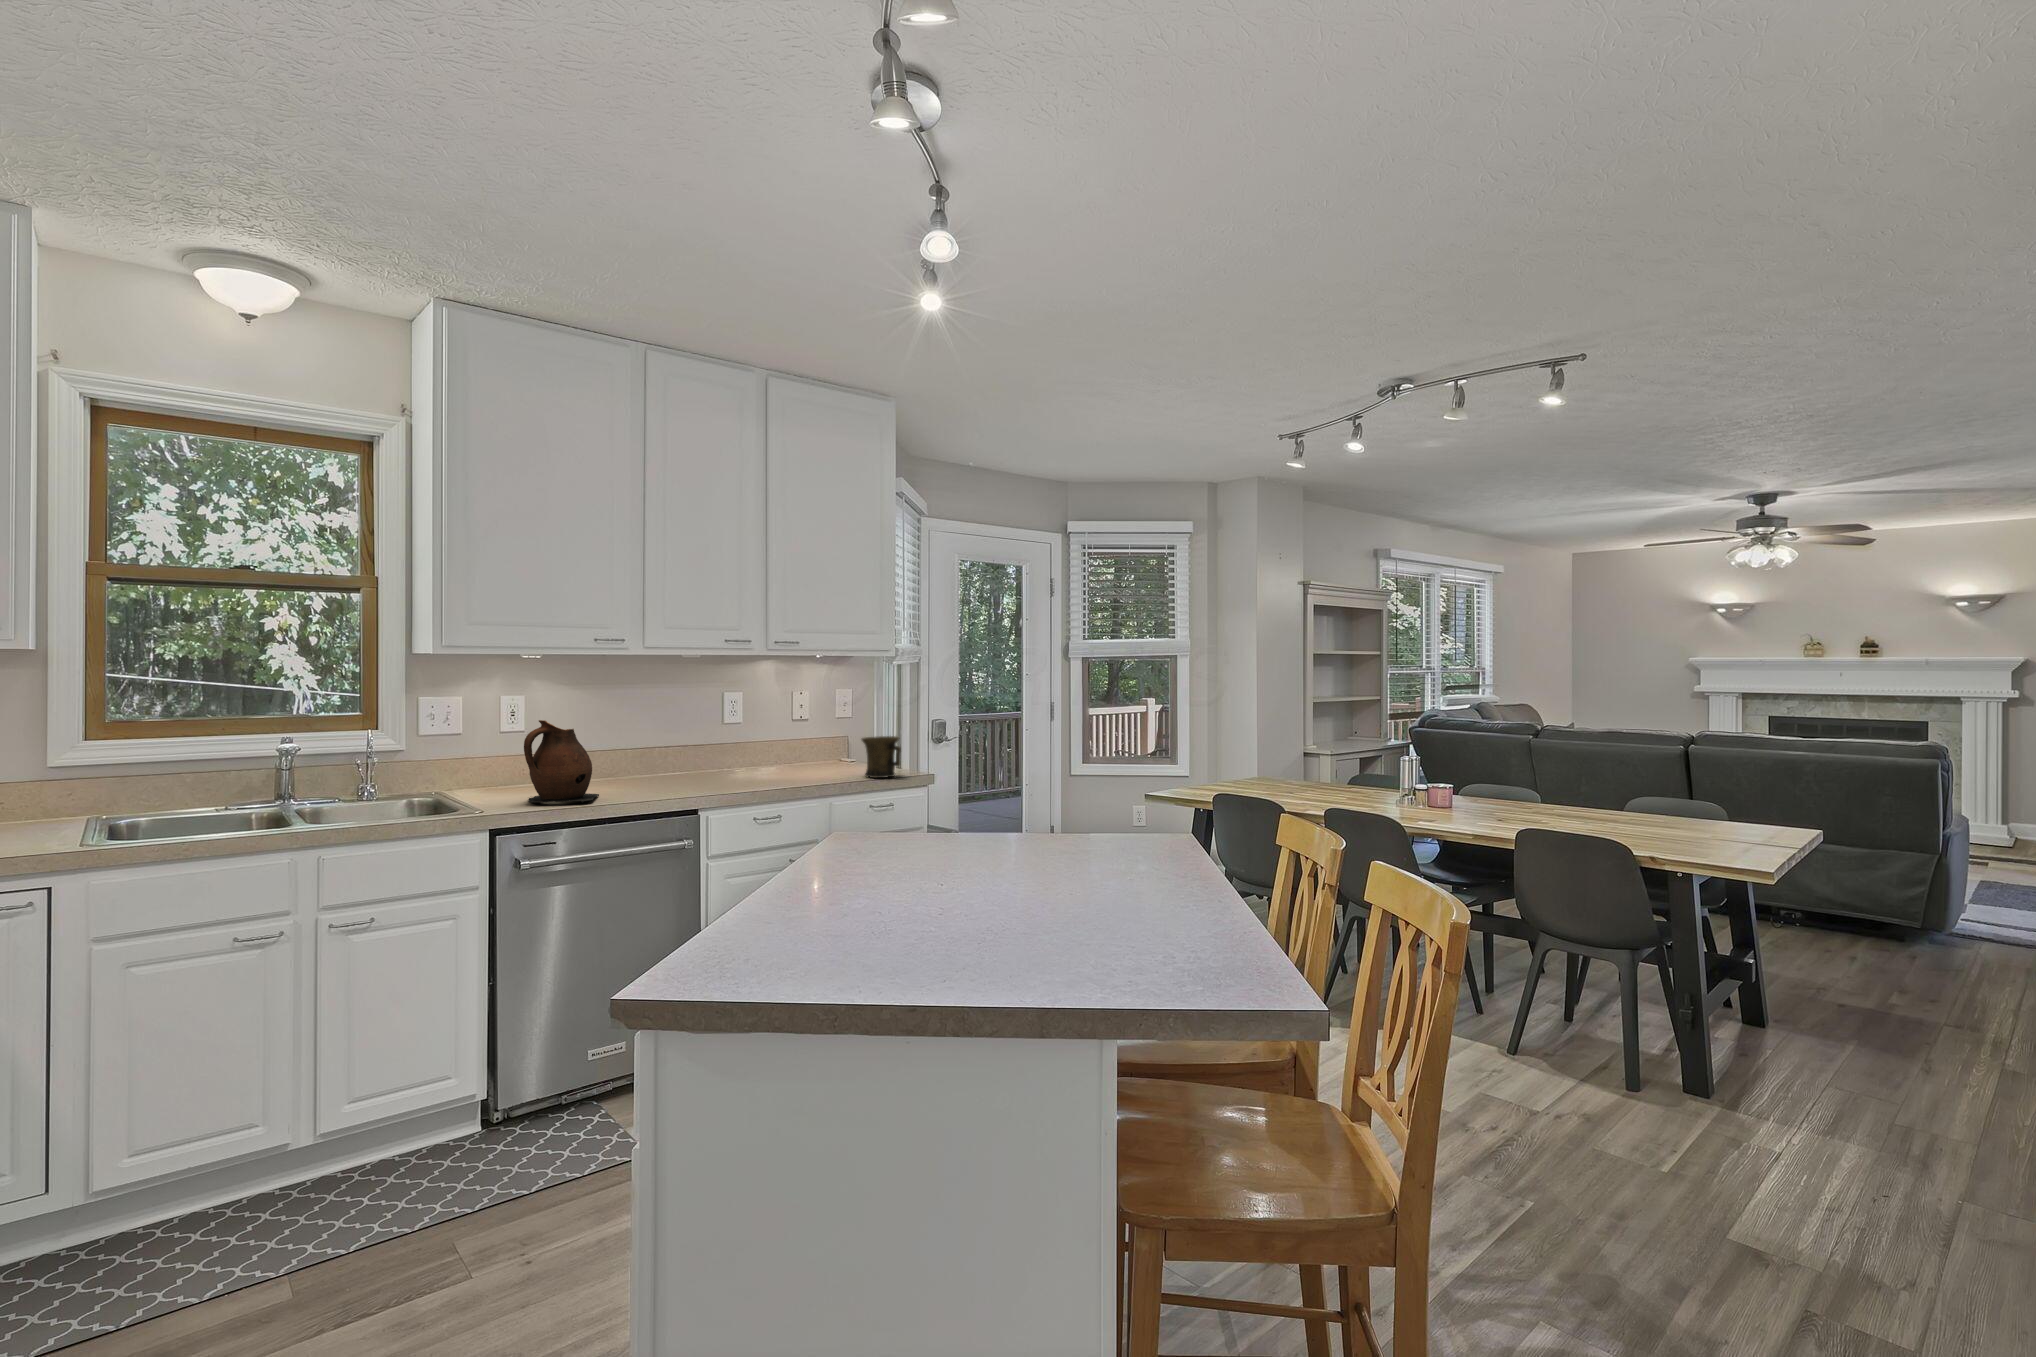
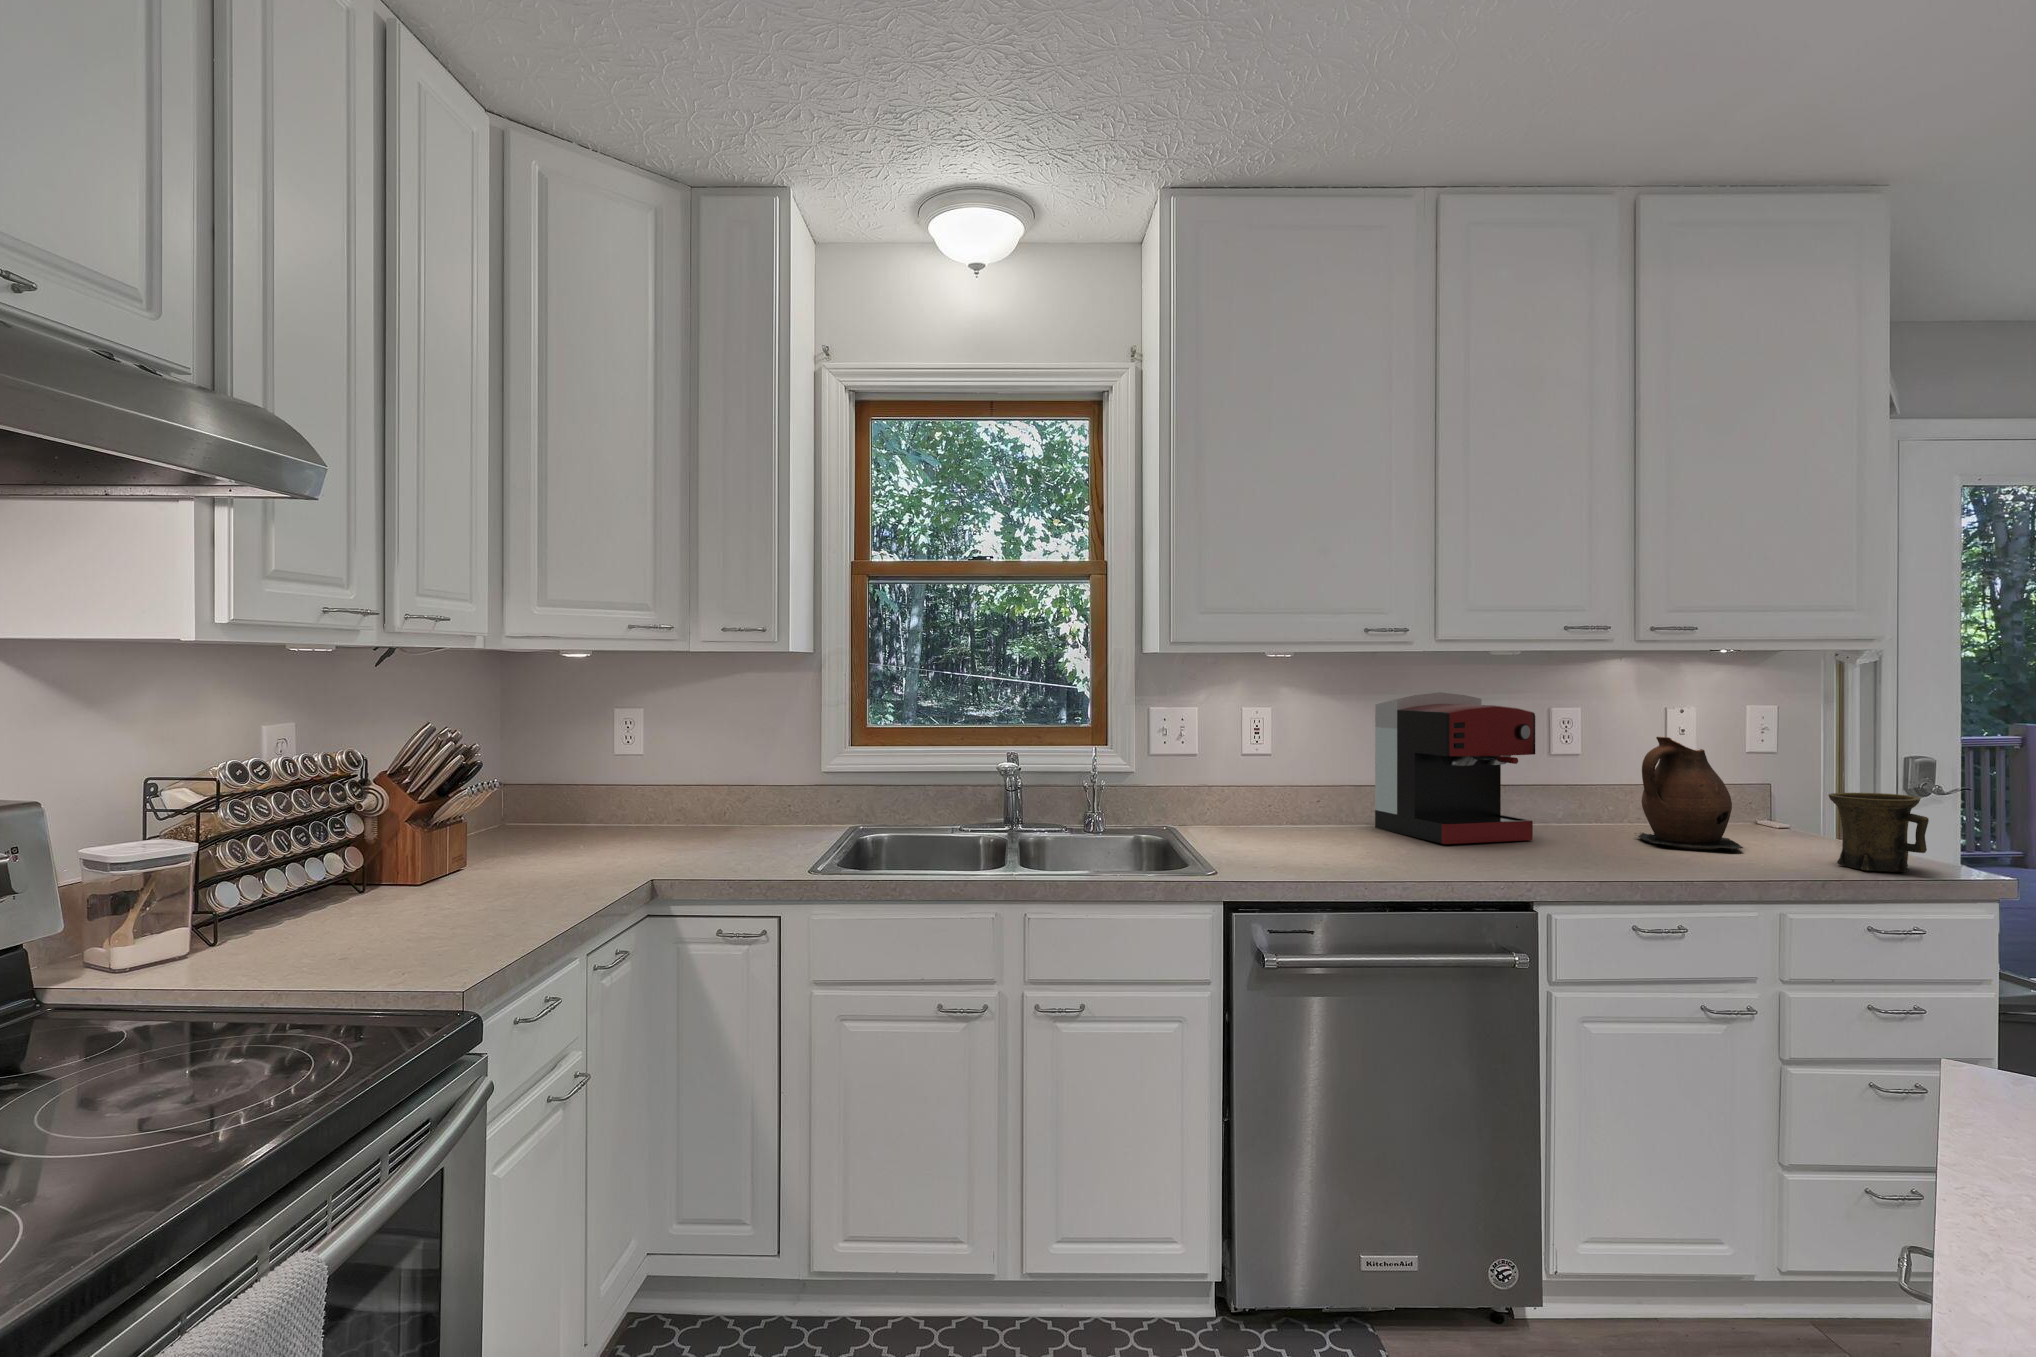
coffee maker: none [603,683,709,784] -> present [1375,692,1535,844]
ceramic pitcher: present [524,720,599,803] -> present [1638,737,1743,851]

